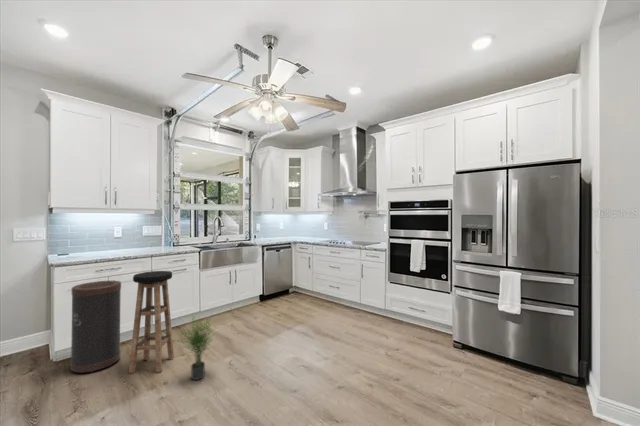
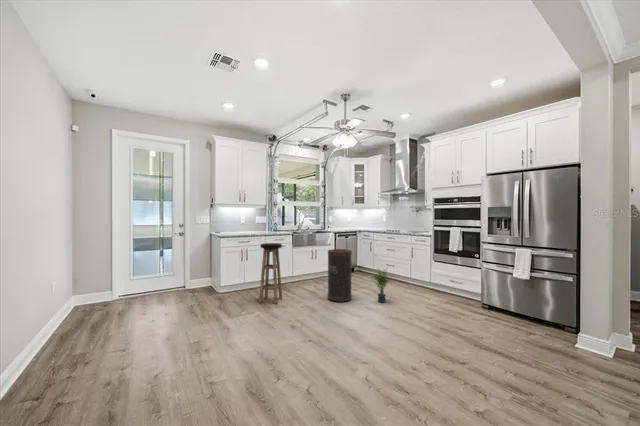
trash can: present [71,281,121,373] -> present [328,249,352,302]
potted plant: present [177,319,212,380] -> present [374,269,389,303]

